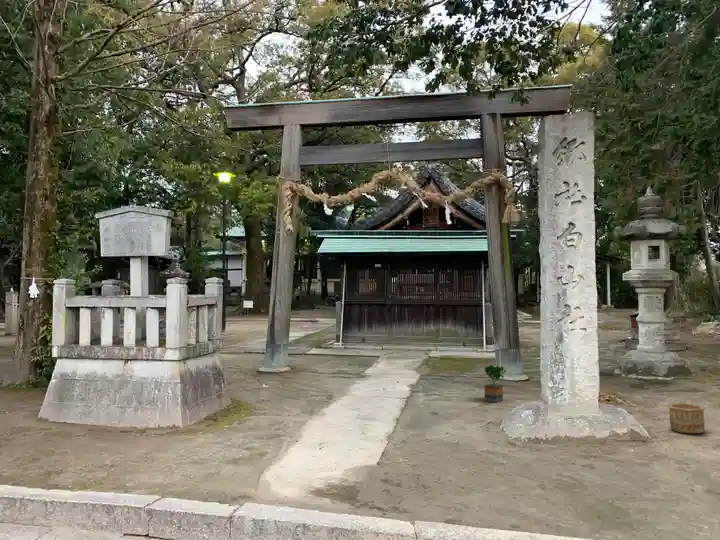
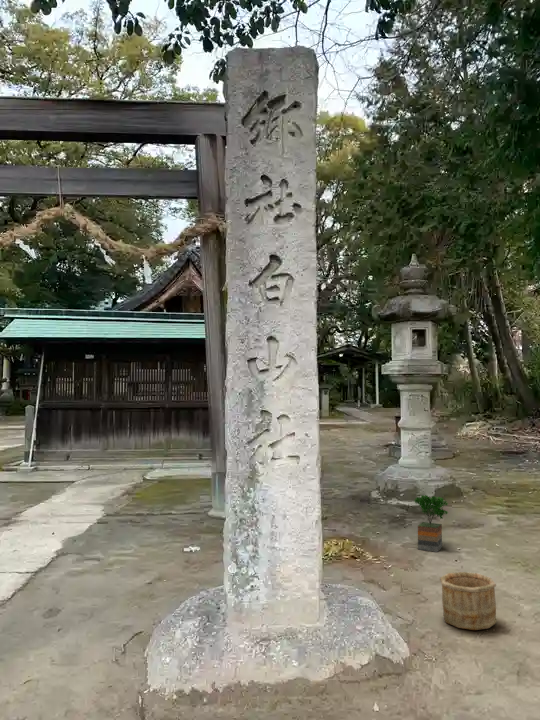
potted tree: present [485,365,506,403] -> present [415,495,448,552]

